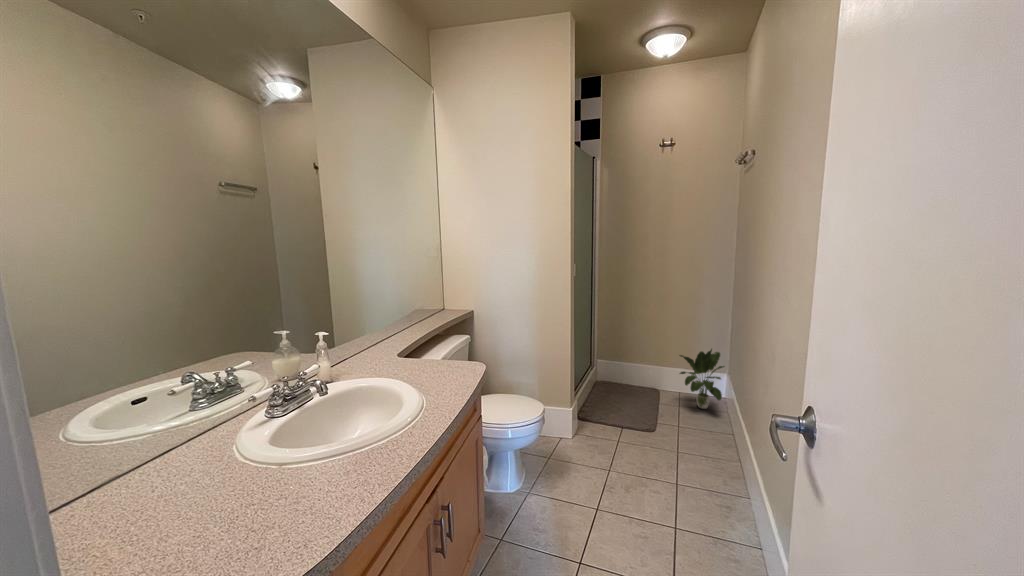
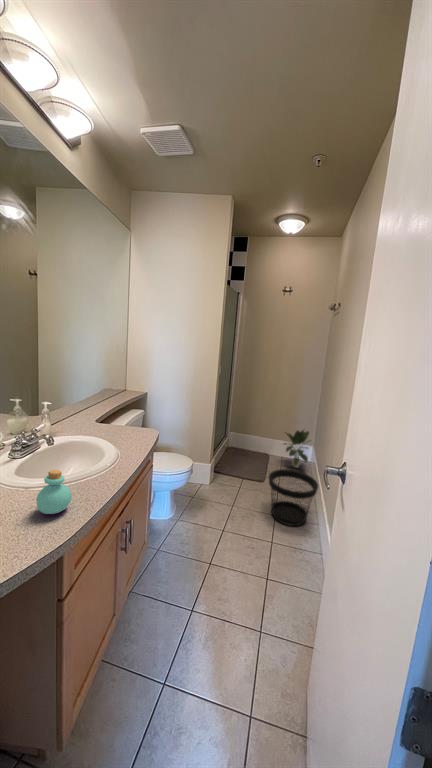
wastebasket: none [661,413,745,503] -> present [269,469,318,526]
perfume bottle: none [289,436,342,508] -> present [36,470,72,514]

